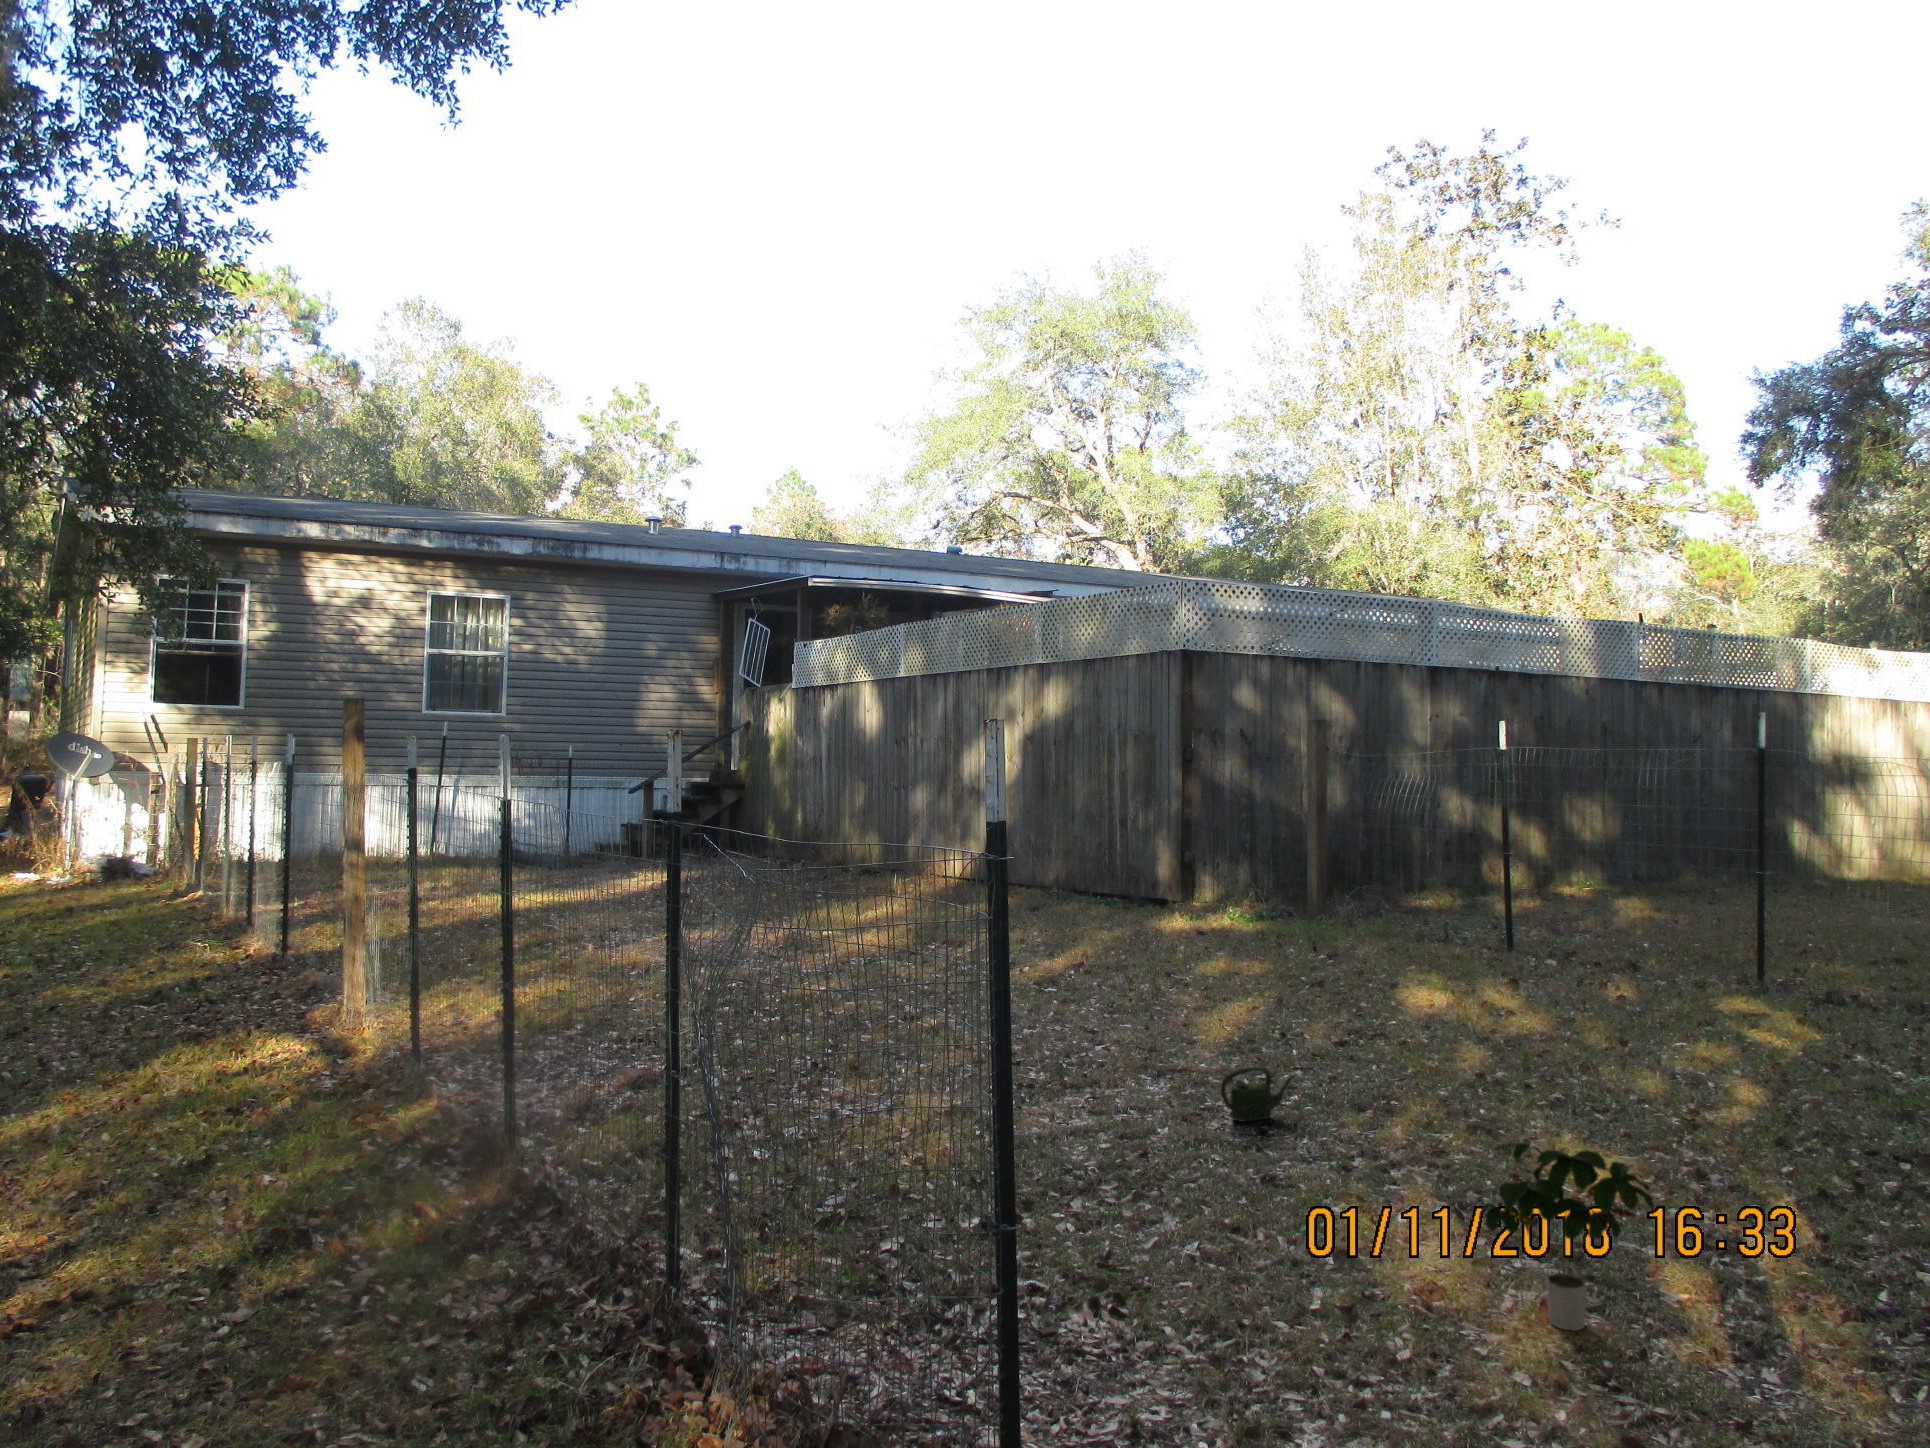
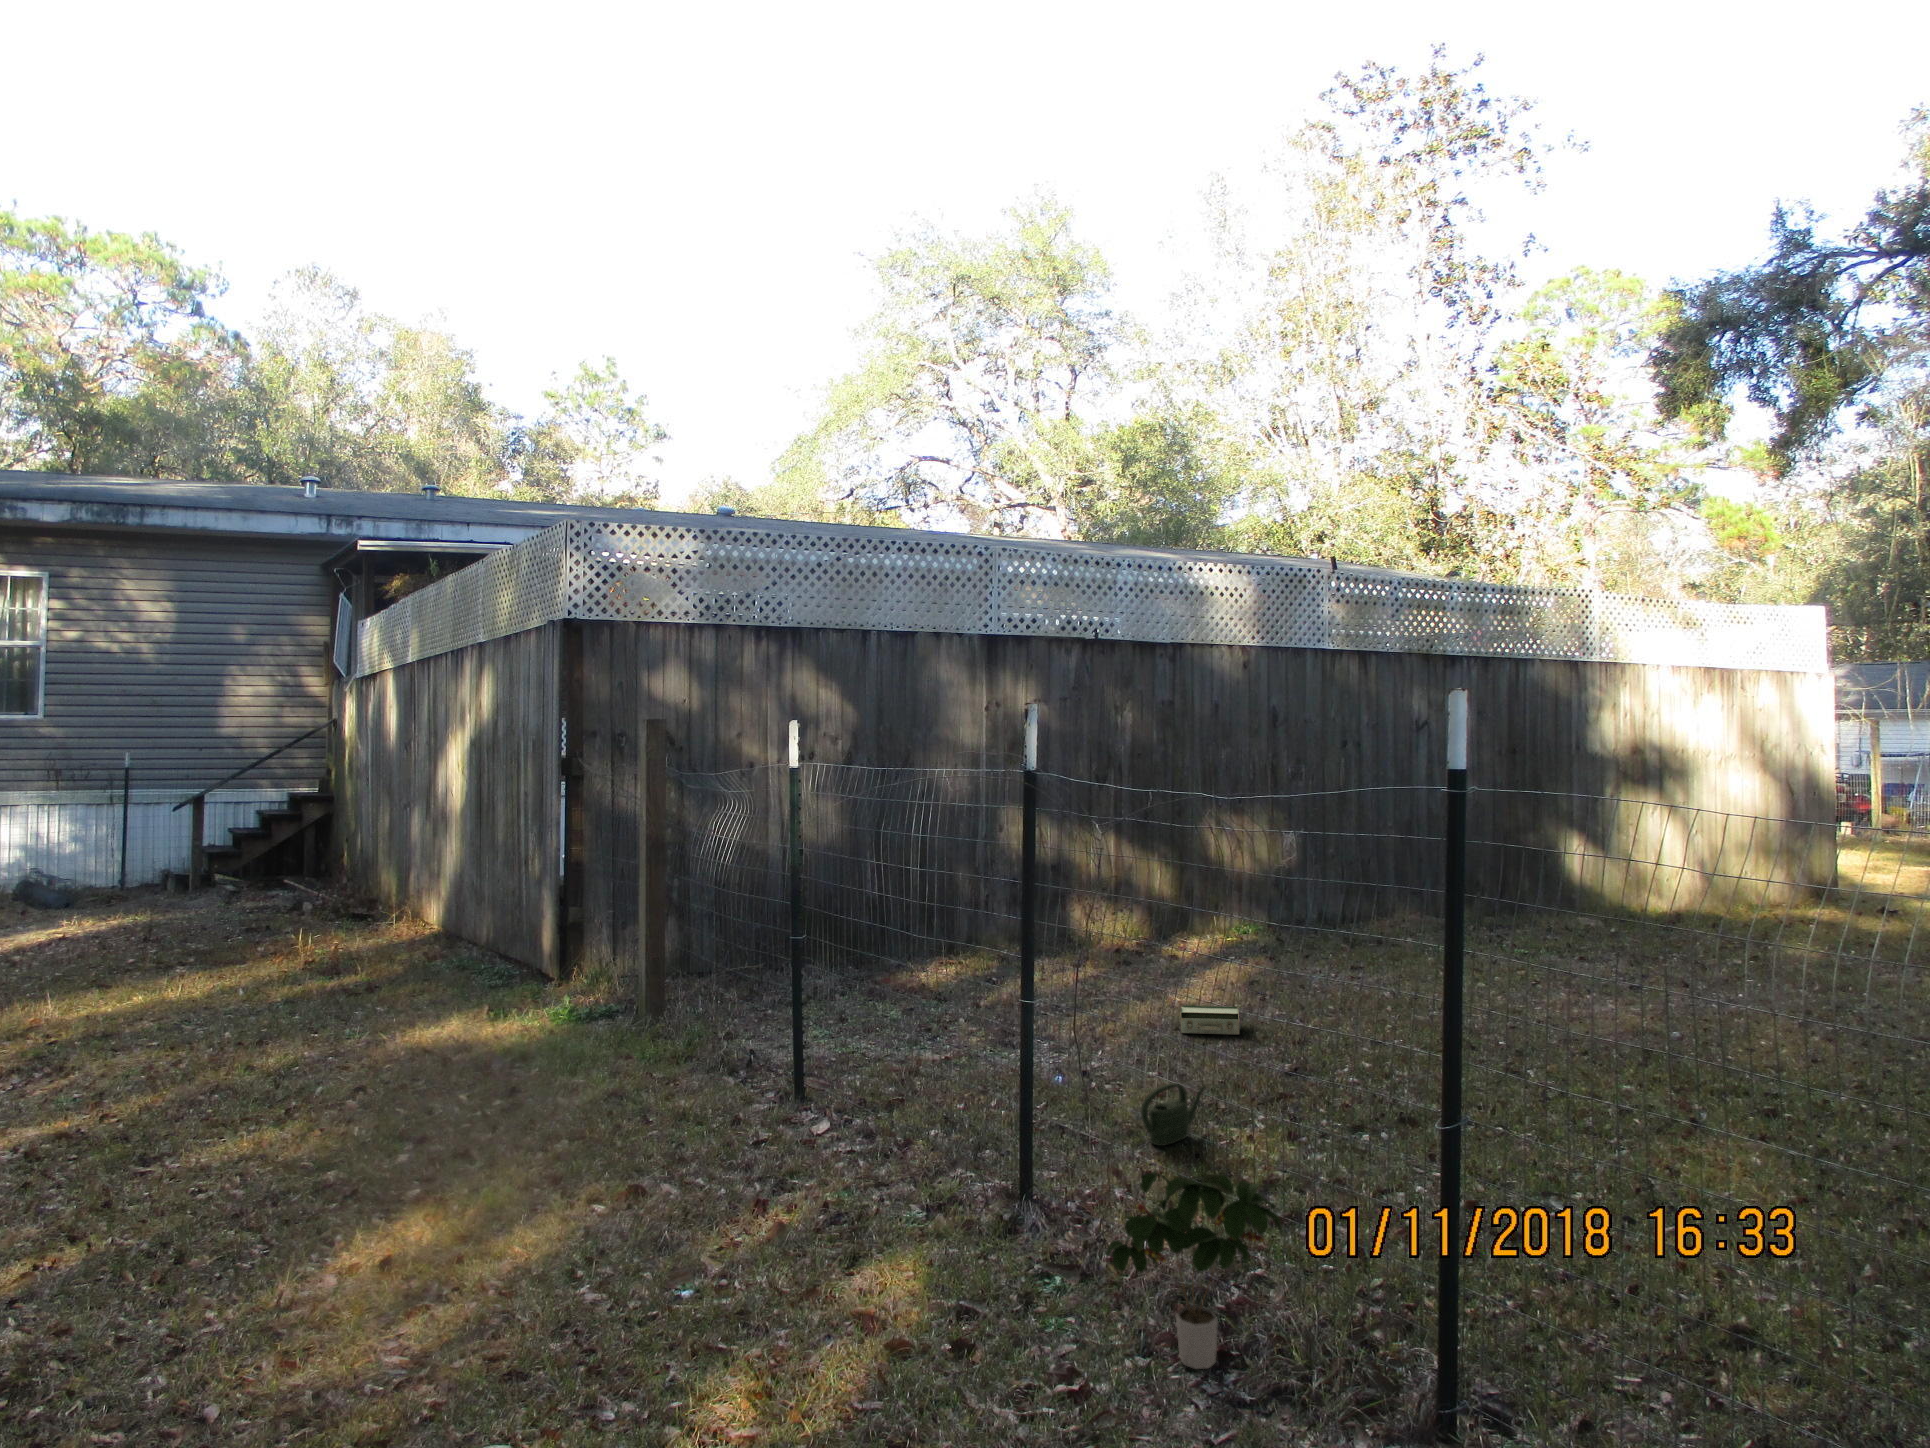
toolbox: none [1334,1015,1399,1046] -> present [1181,1005,1239,1035]
potted plant: present [1479,1142,1654,1331] -> present [1106,1170,1282,1369]

